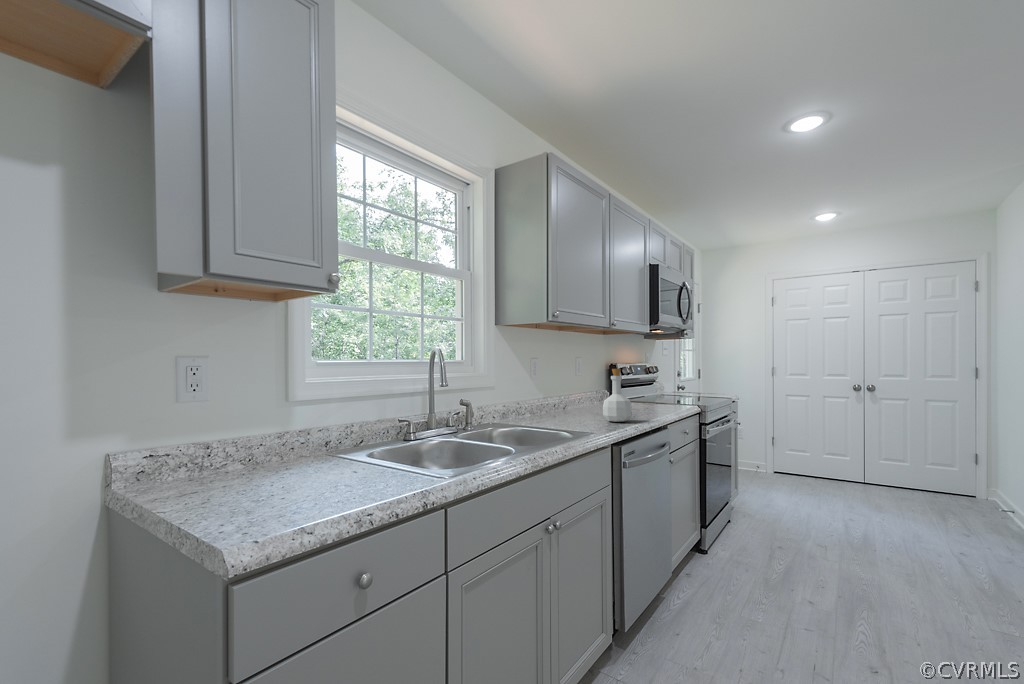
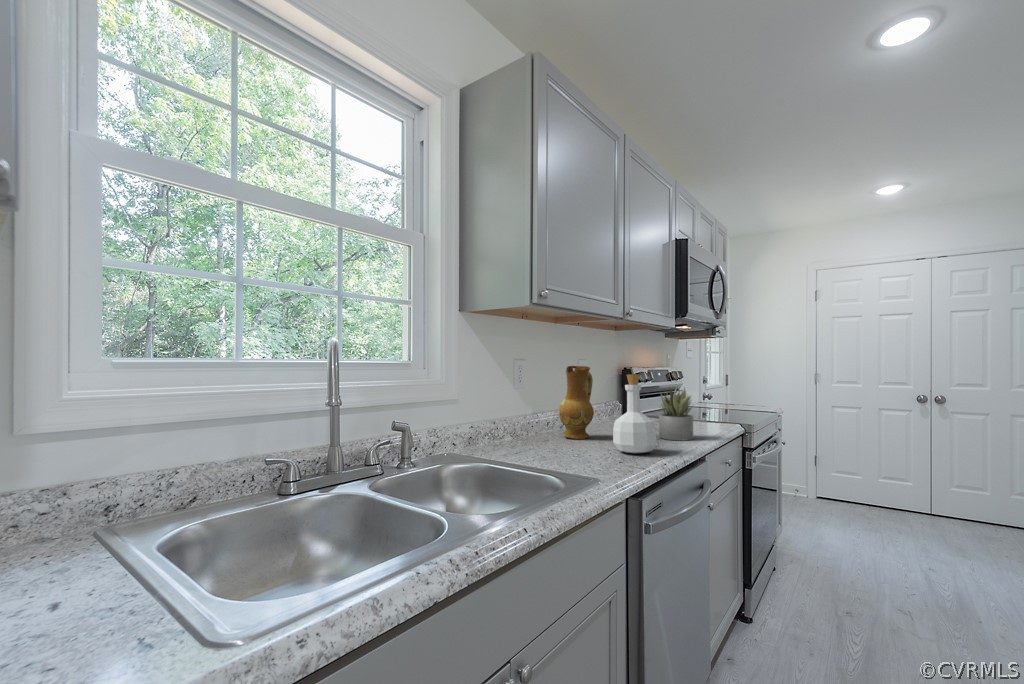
ceramic jug: none [563,363,589,416] -> present [558,366,594,439]
succulent plant: none [634,377,660,415] -> present [659,388,693,441]

